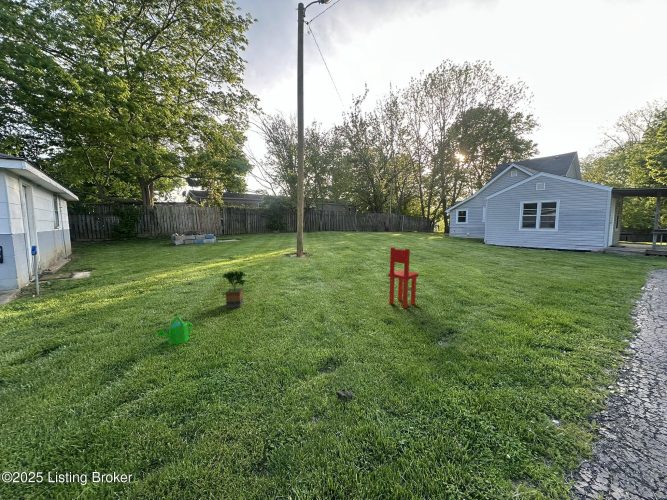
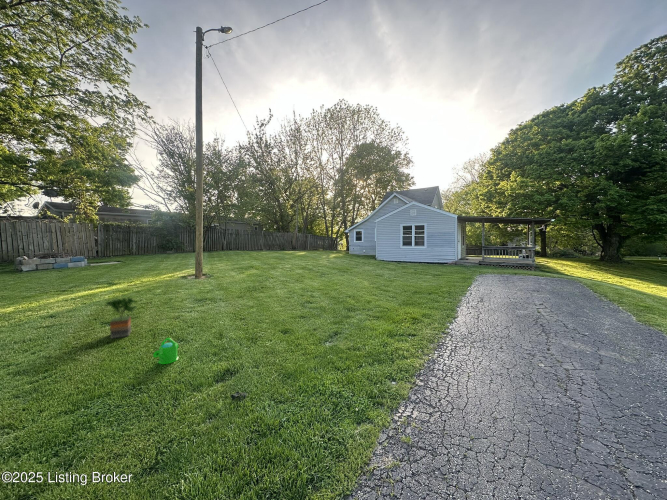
chair: present [388,247,418,308] -> none [285,267,310,318]
watering can: present [158,316,193,344] -> present [153,338,179,364]

